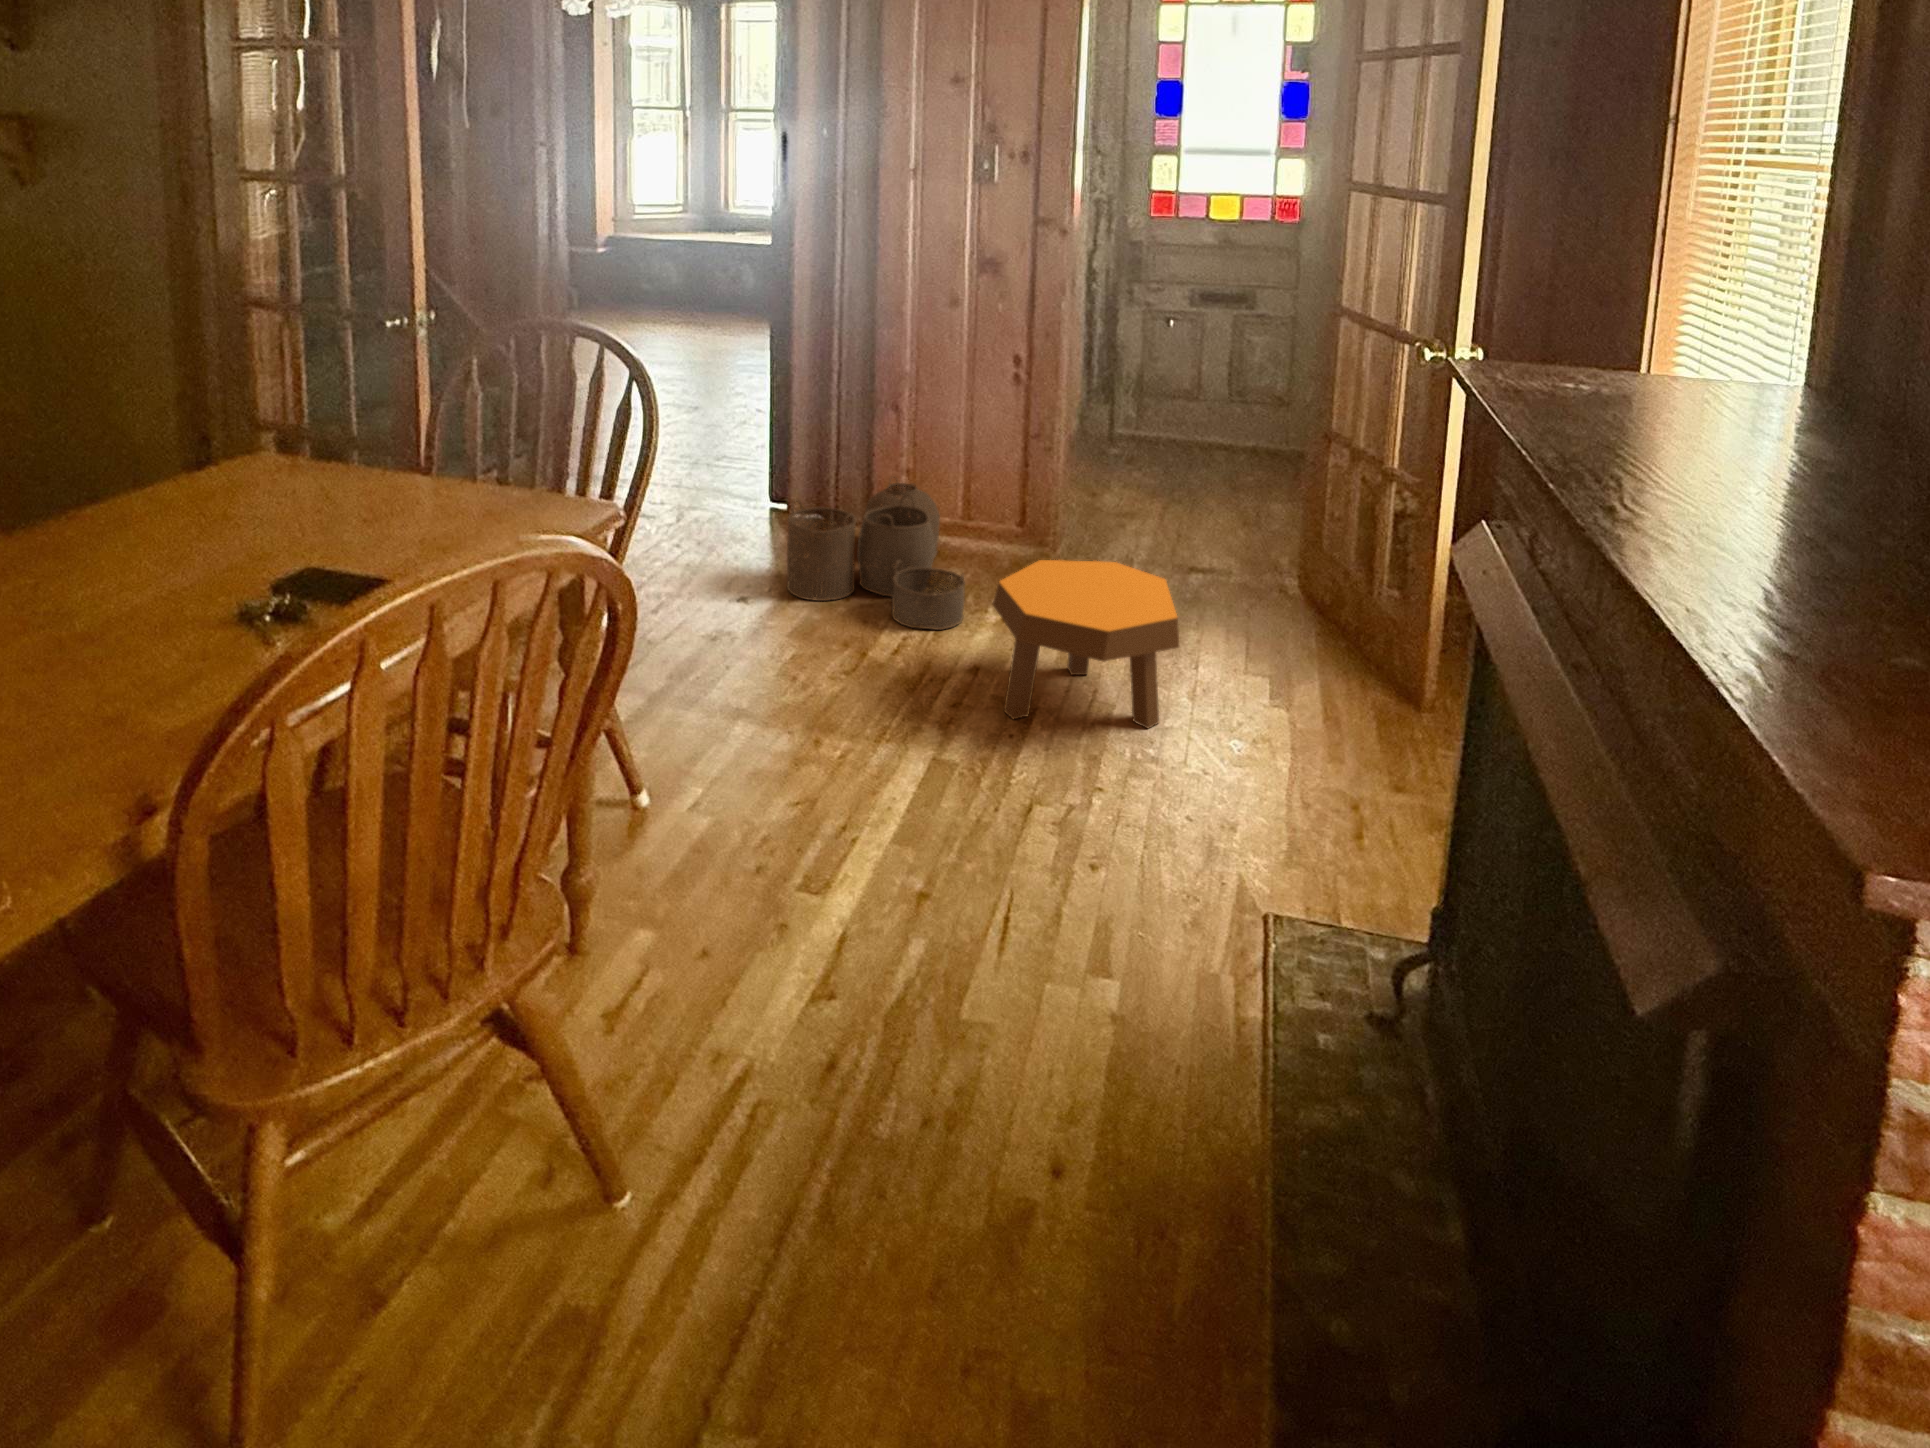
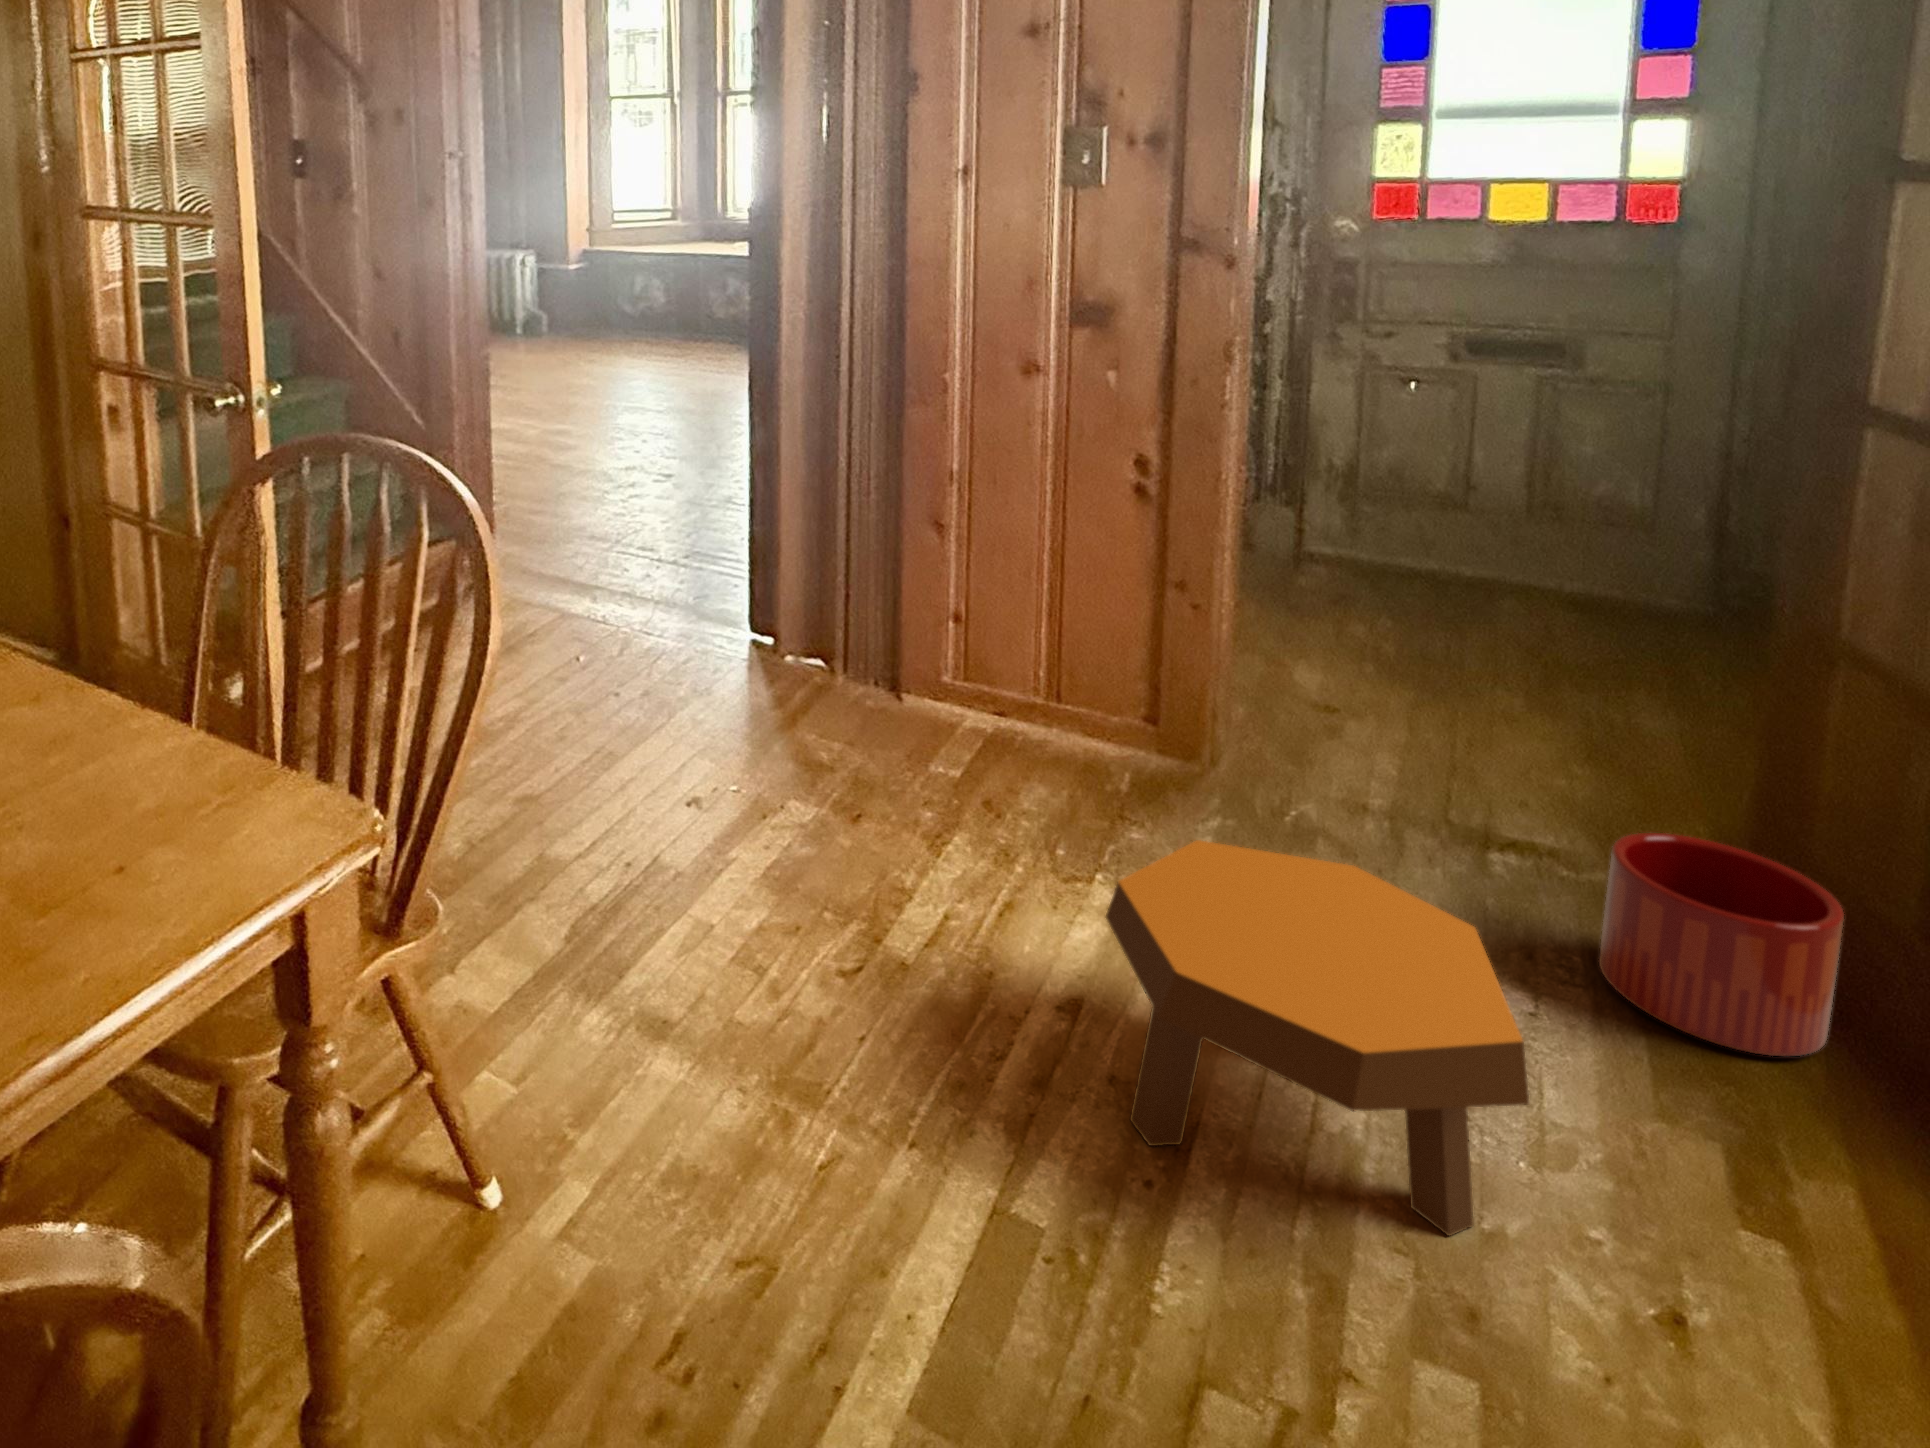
woven basket: present [787,477,965,630] -> none [759,625,1051,908]
planter: none [1231,540,1324,639] -> present [1599,833,1844,1056]

